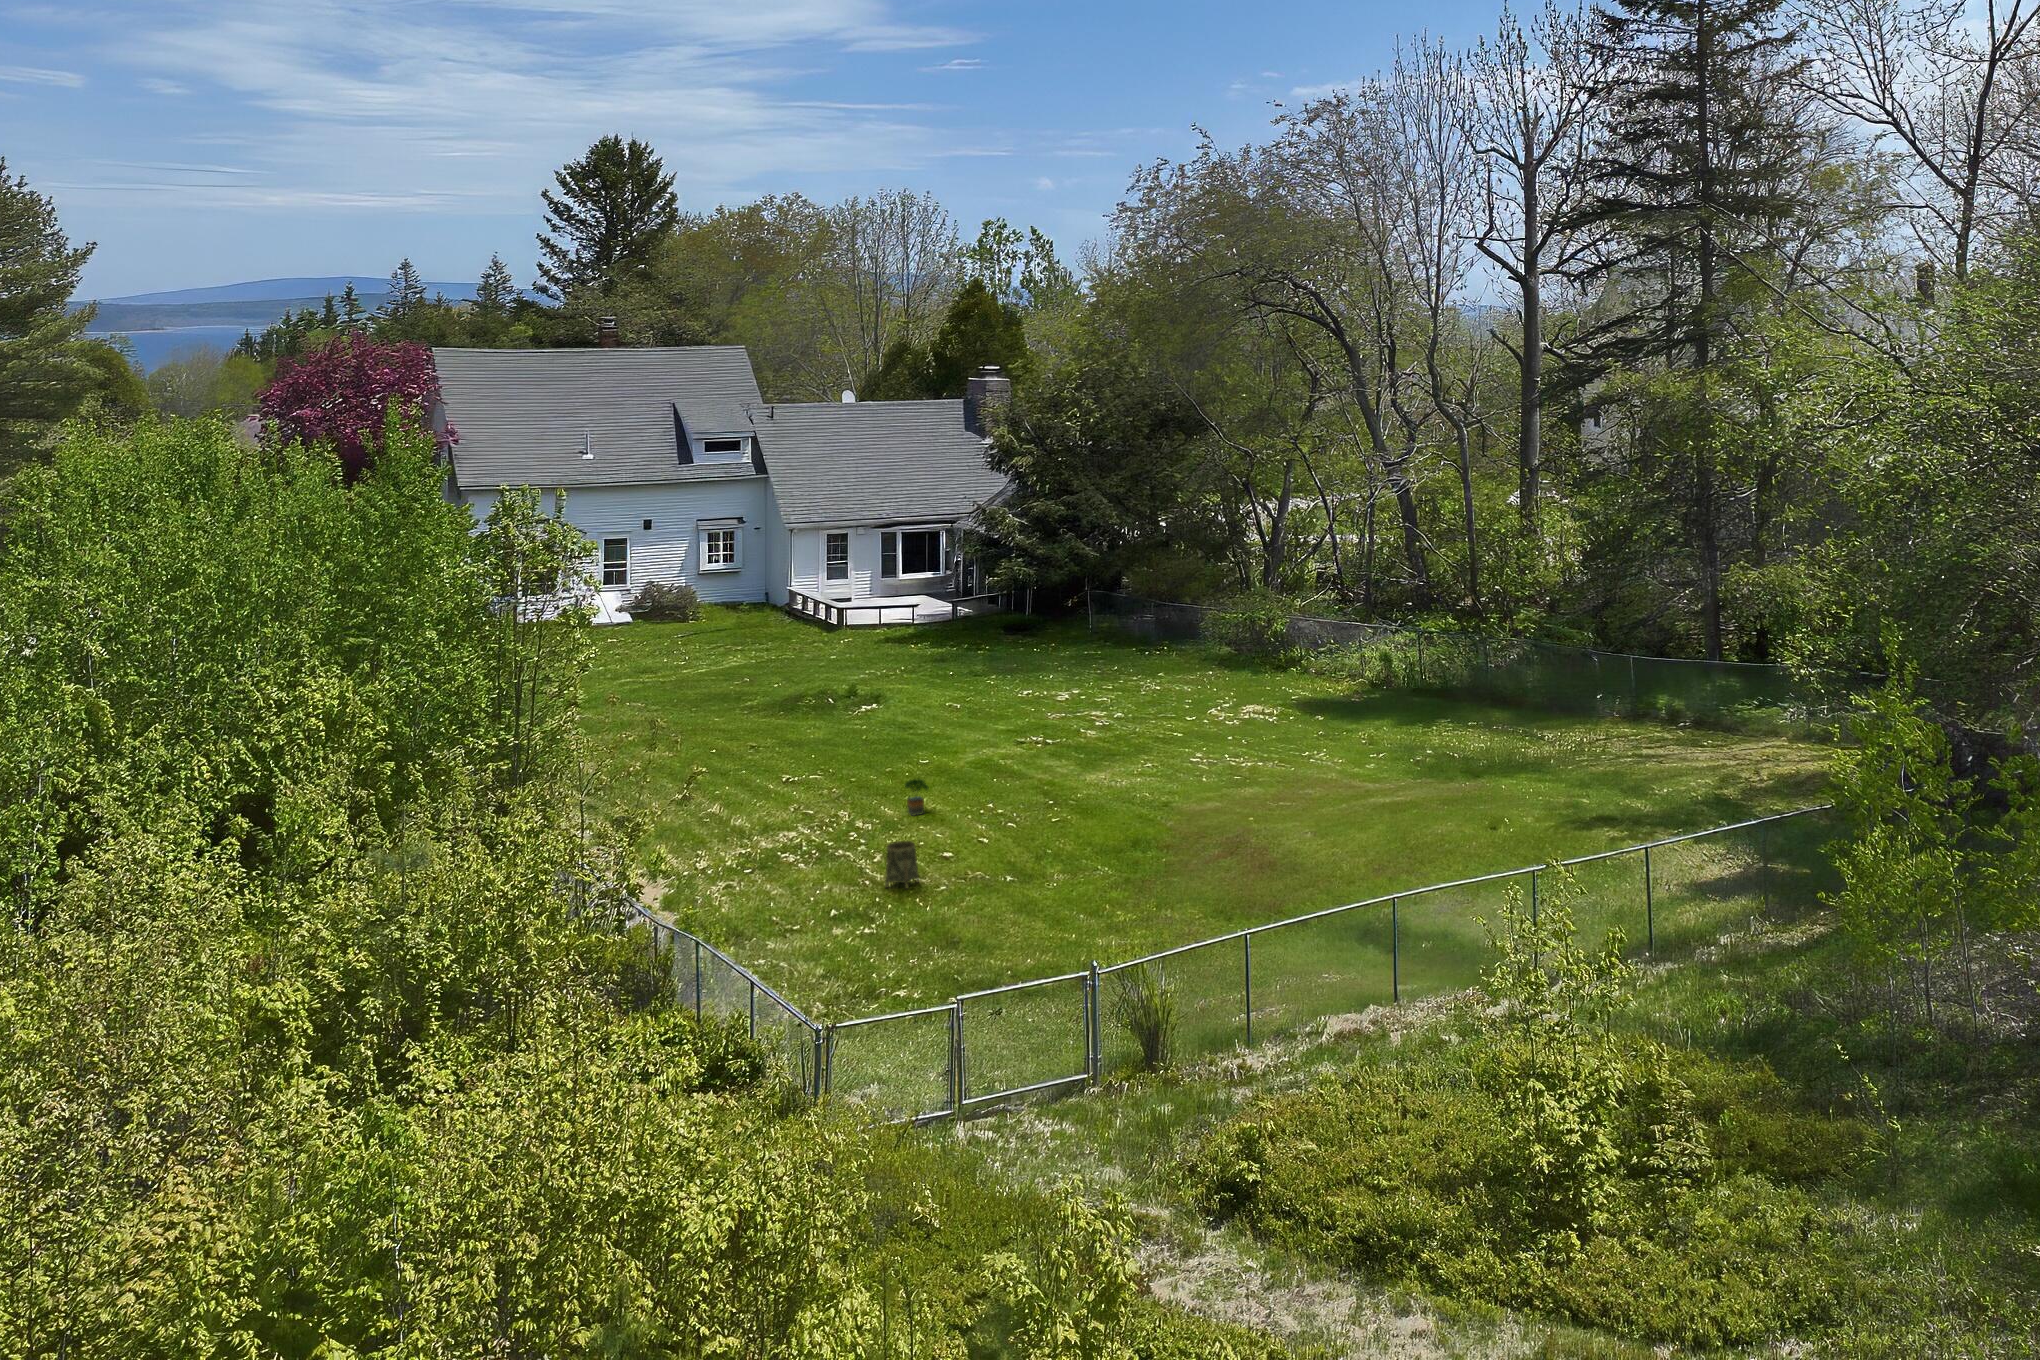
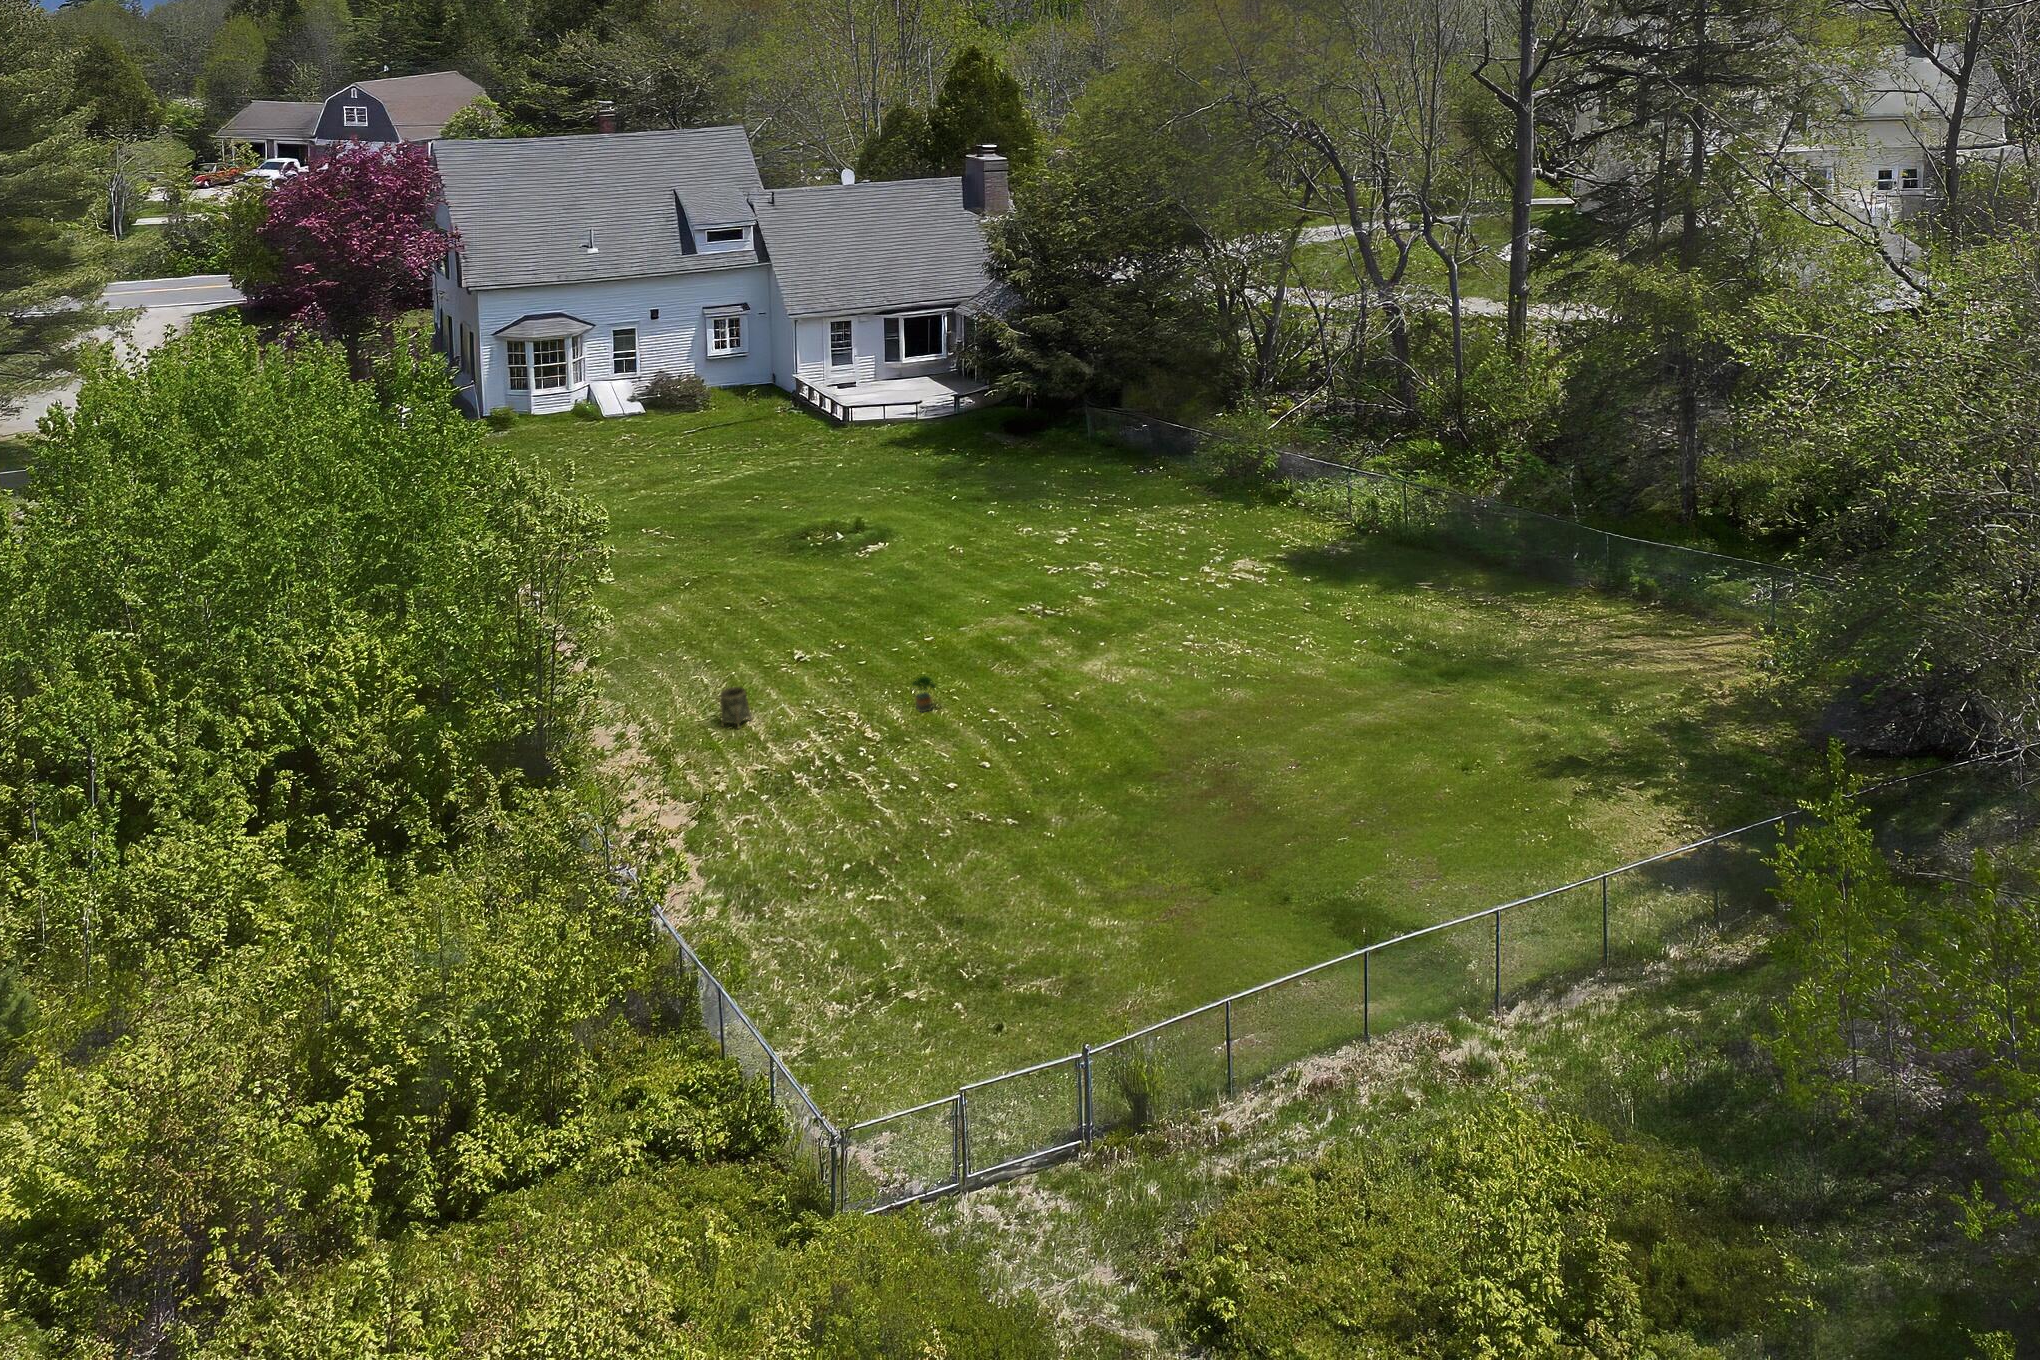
basket: present [885,841,919,889] -> present [720,687,751,728]

